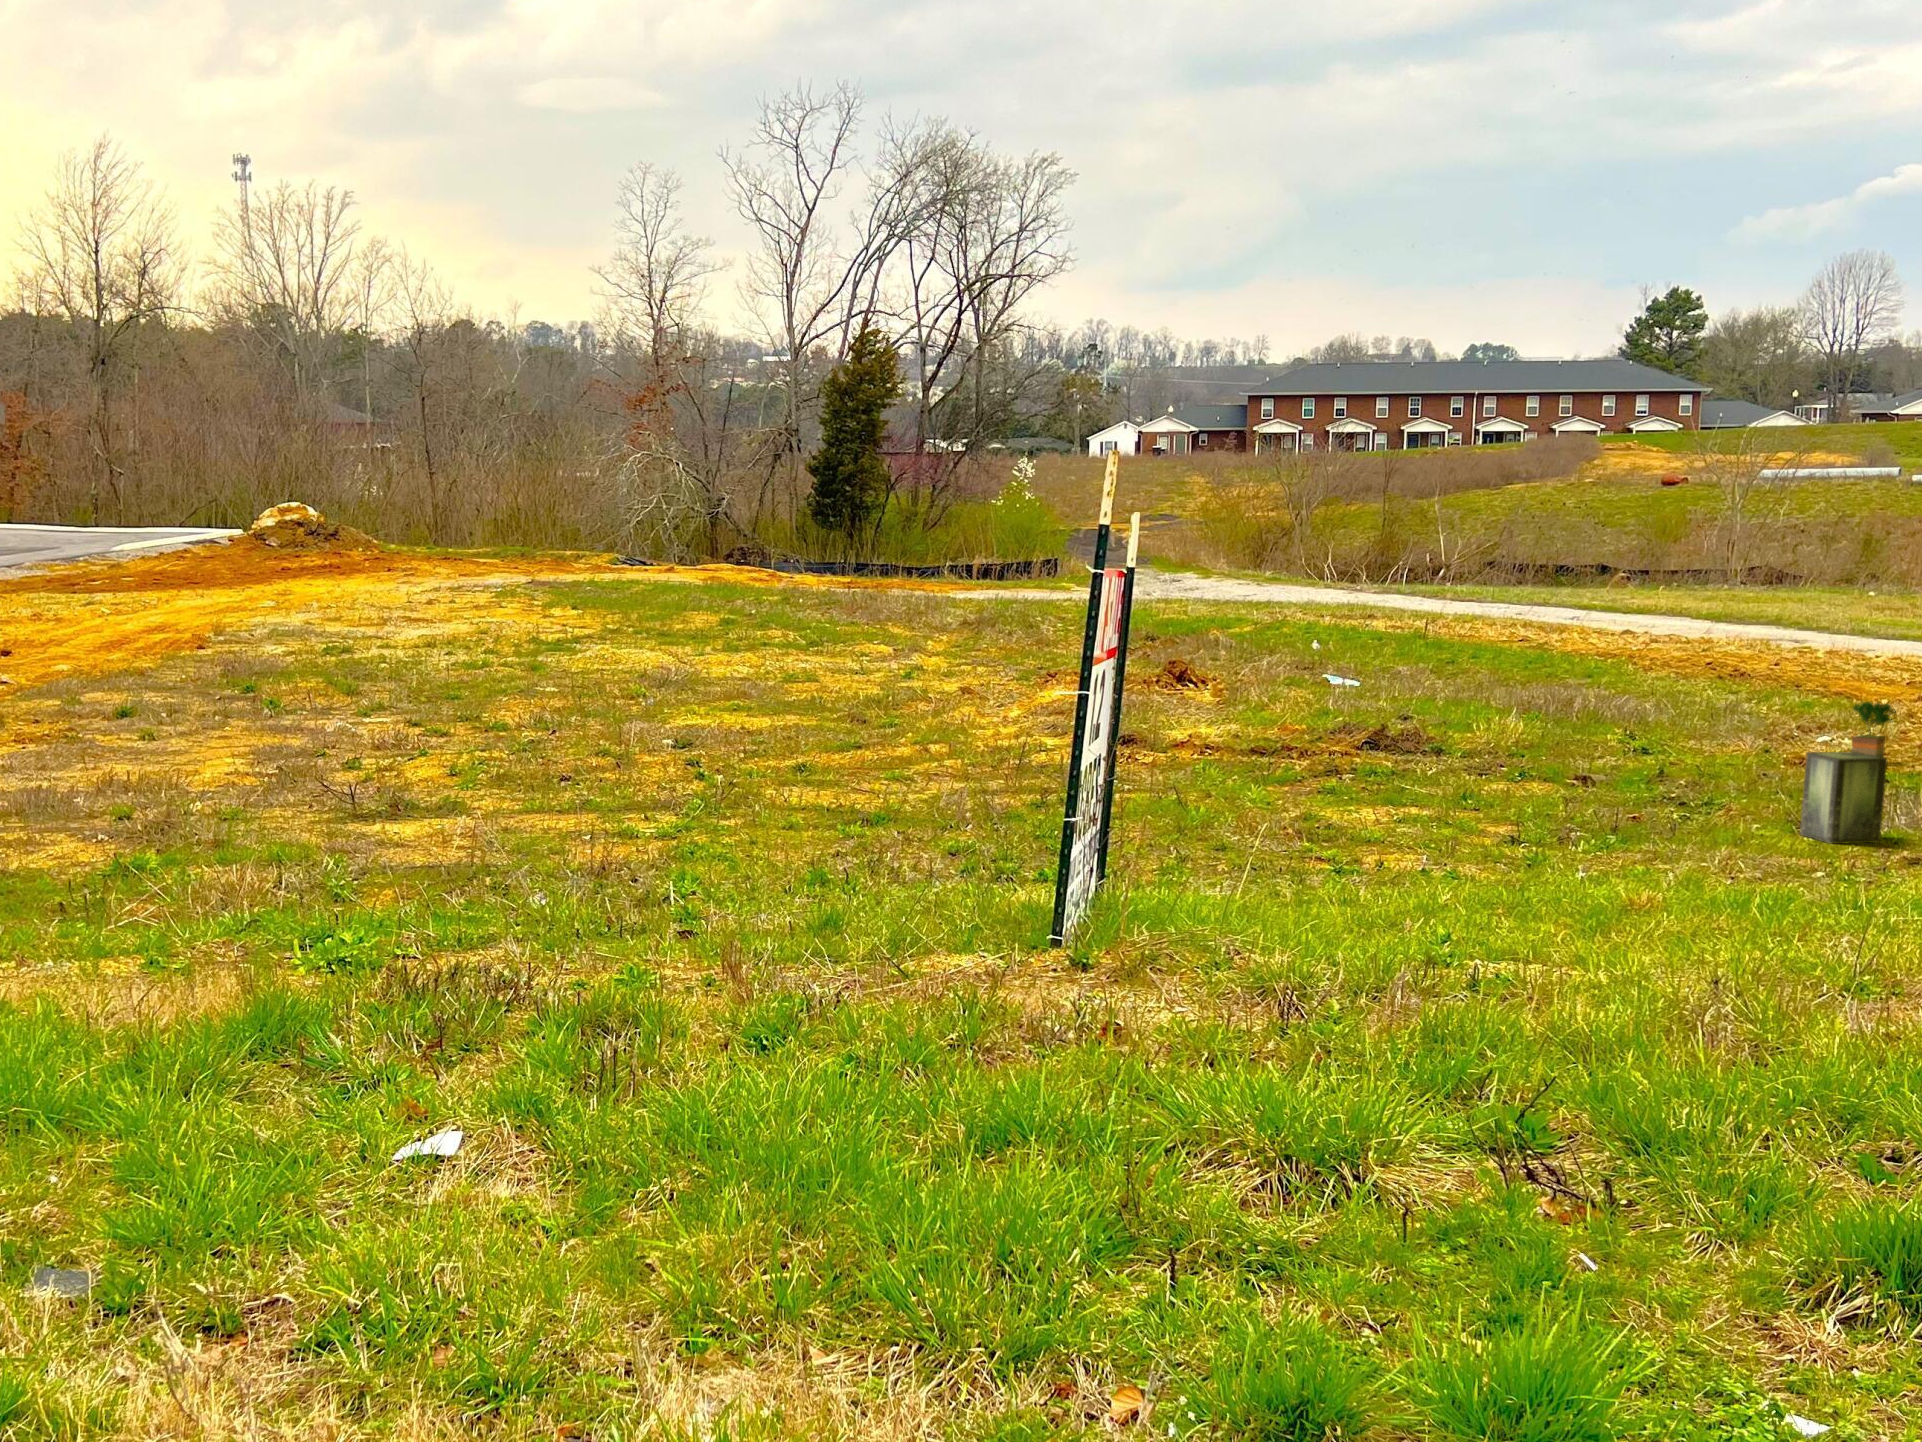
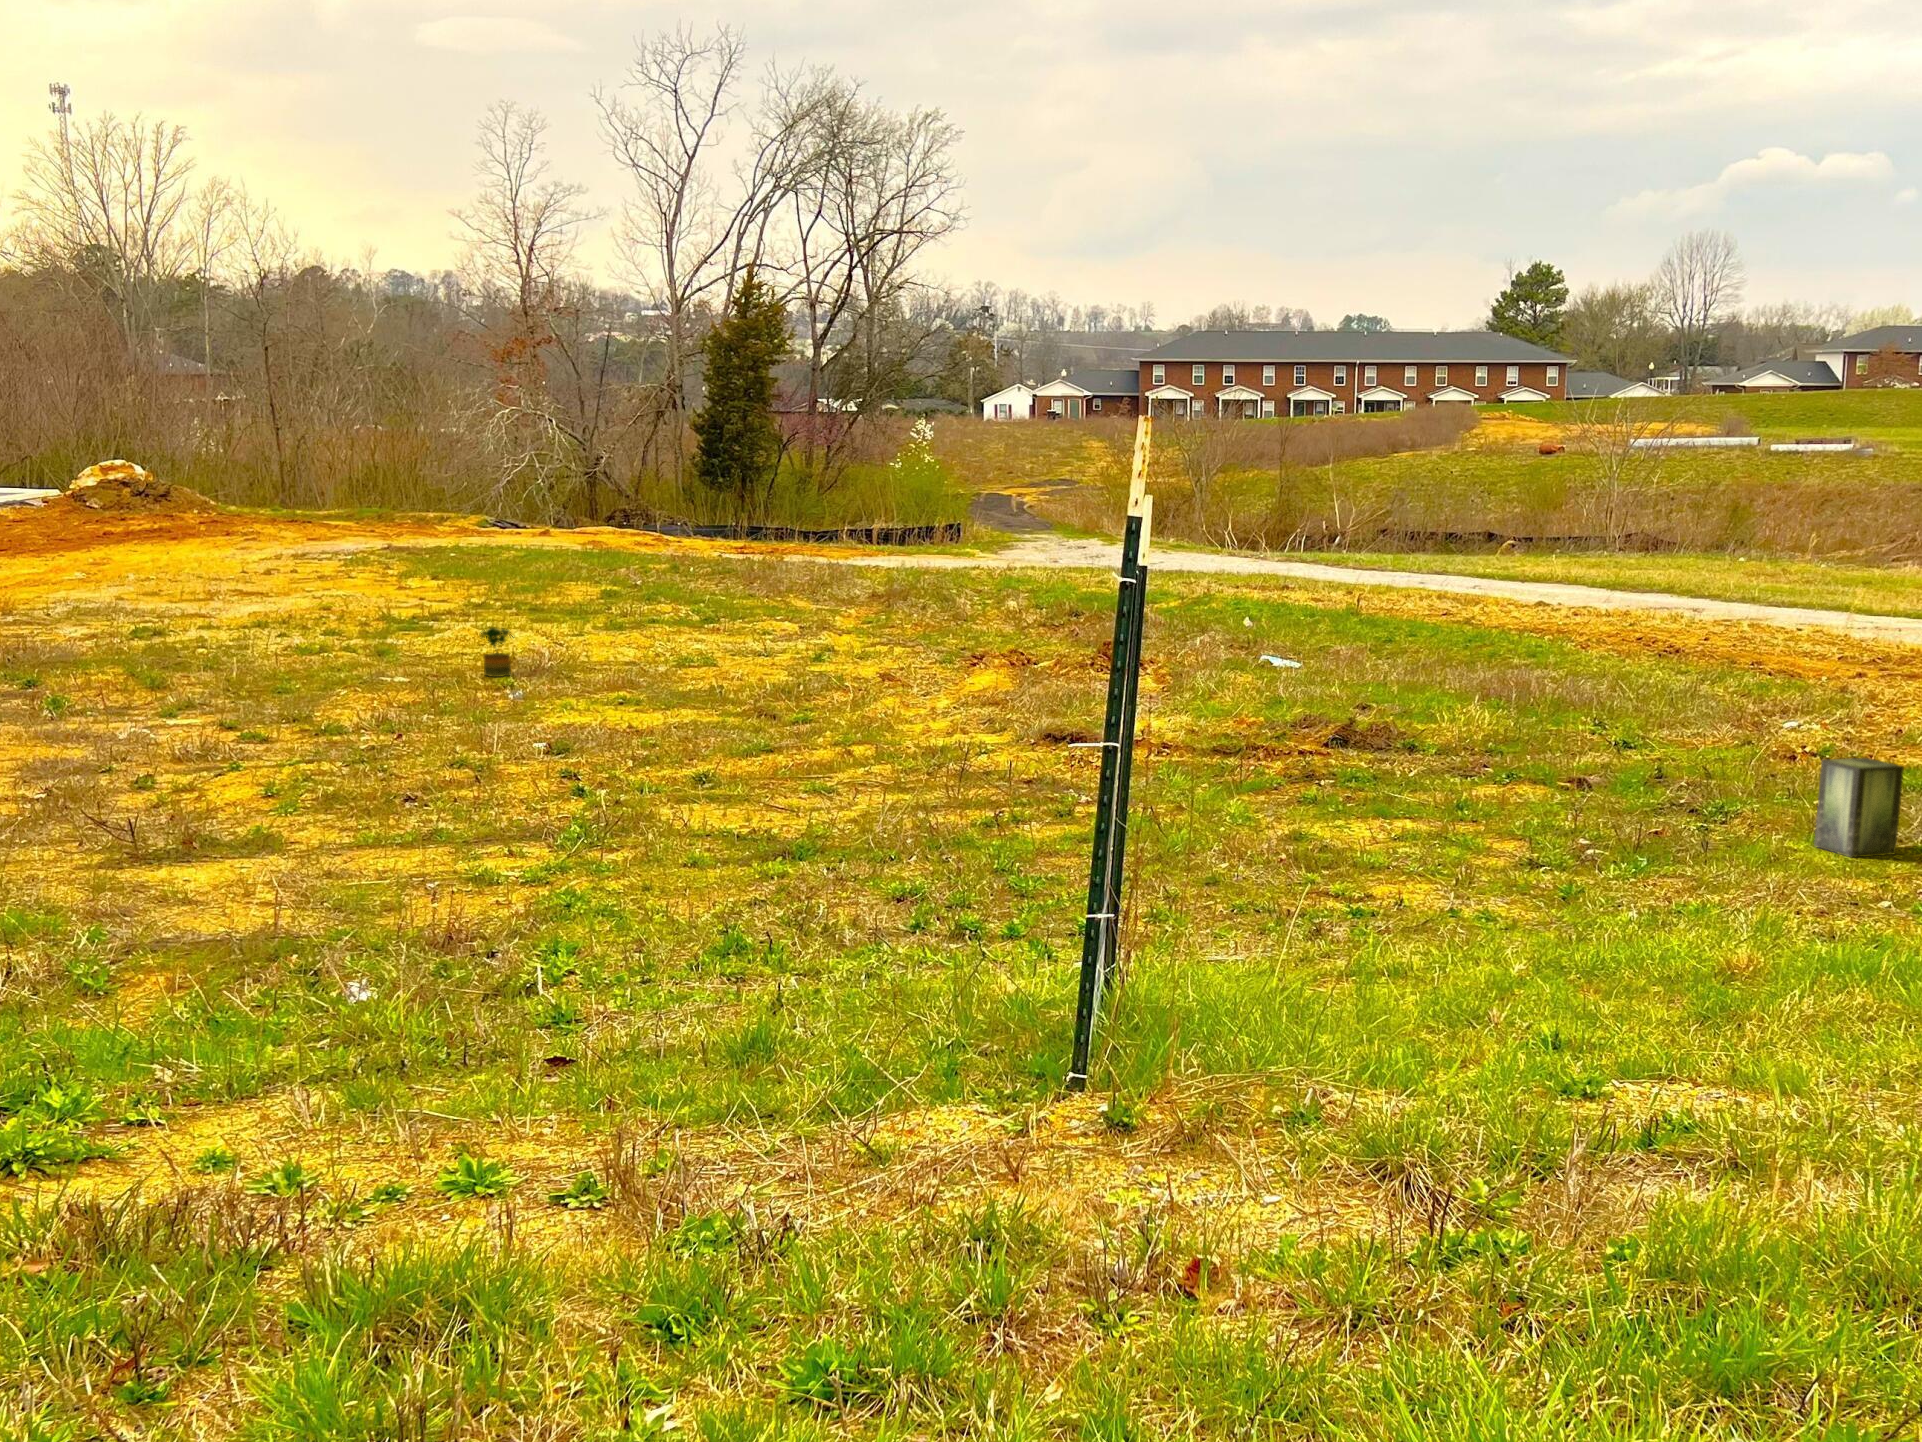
potted tree: present [1851,702,1896,757] -> present [480,627,514,677]

